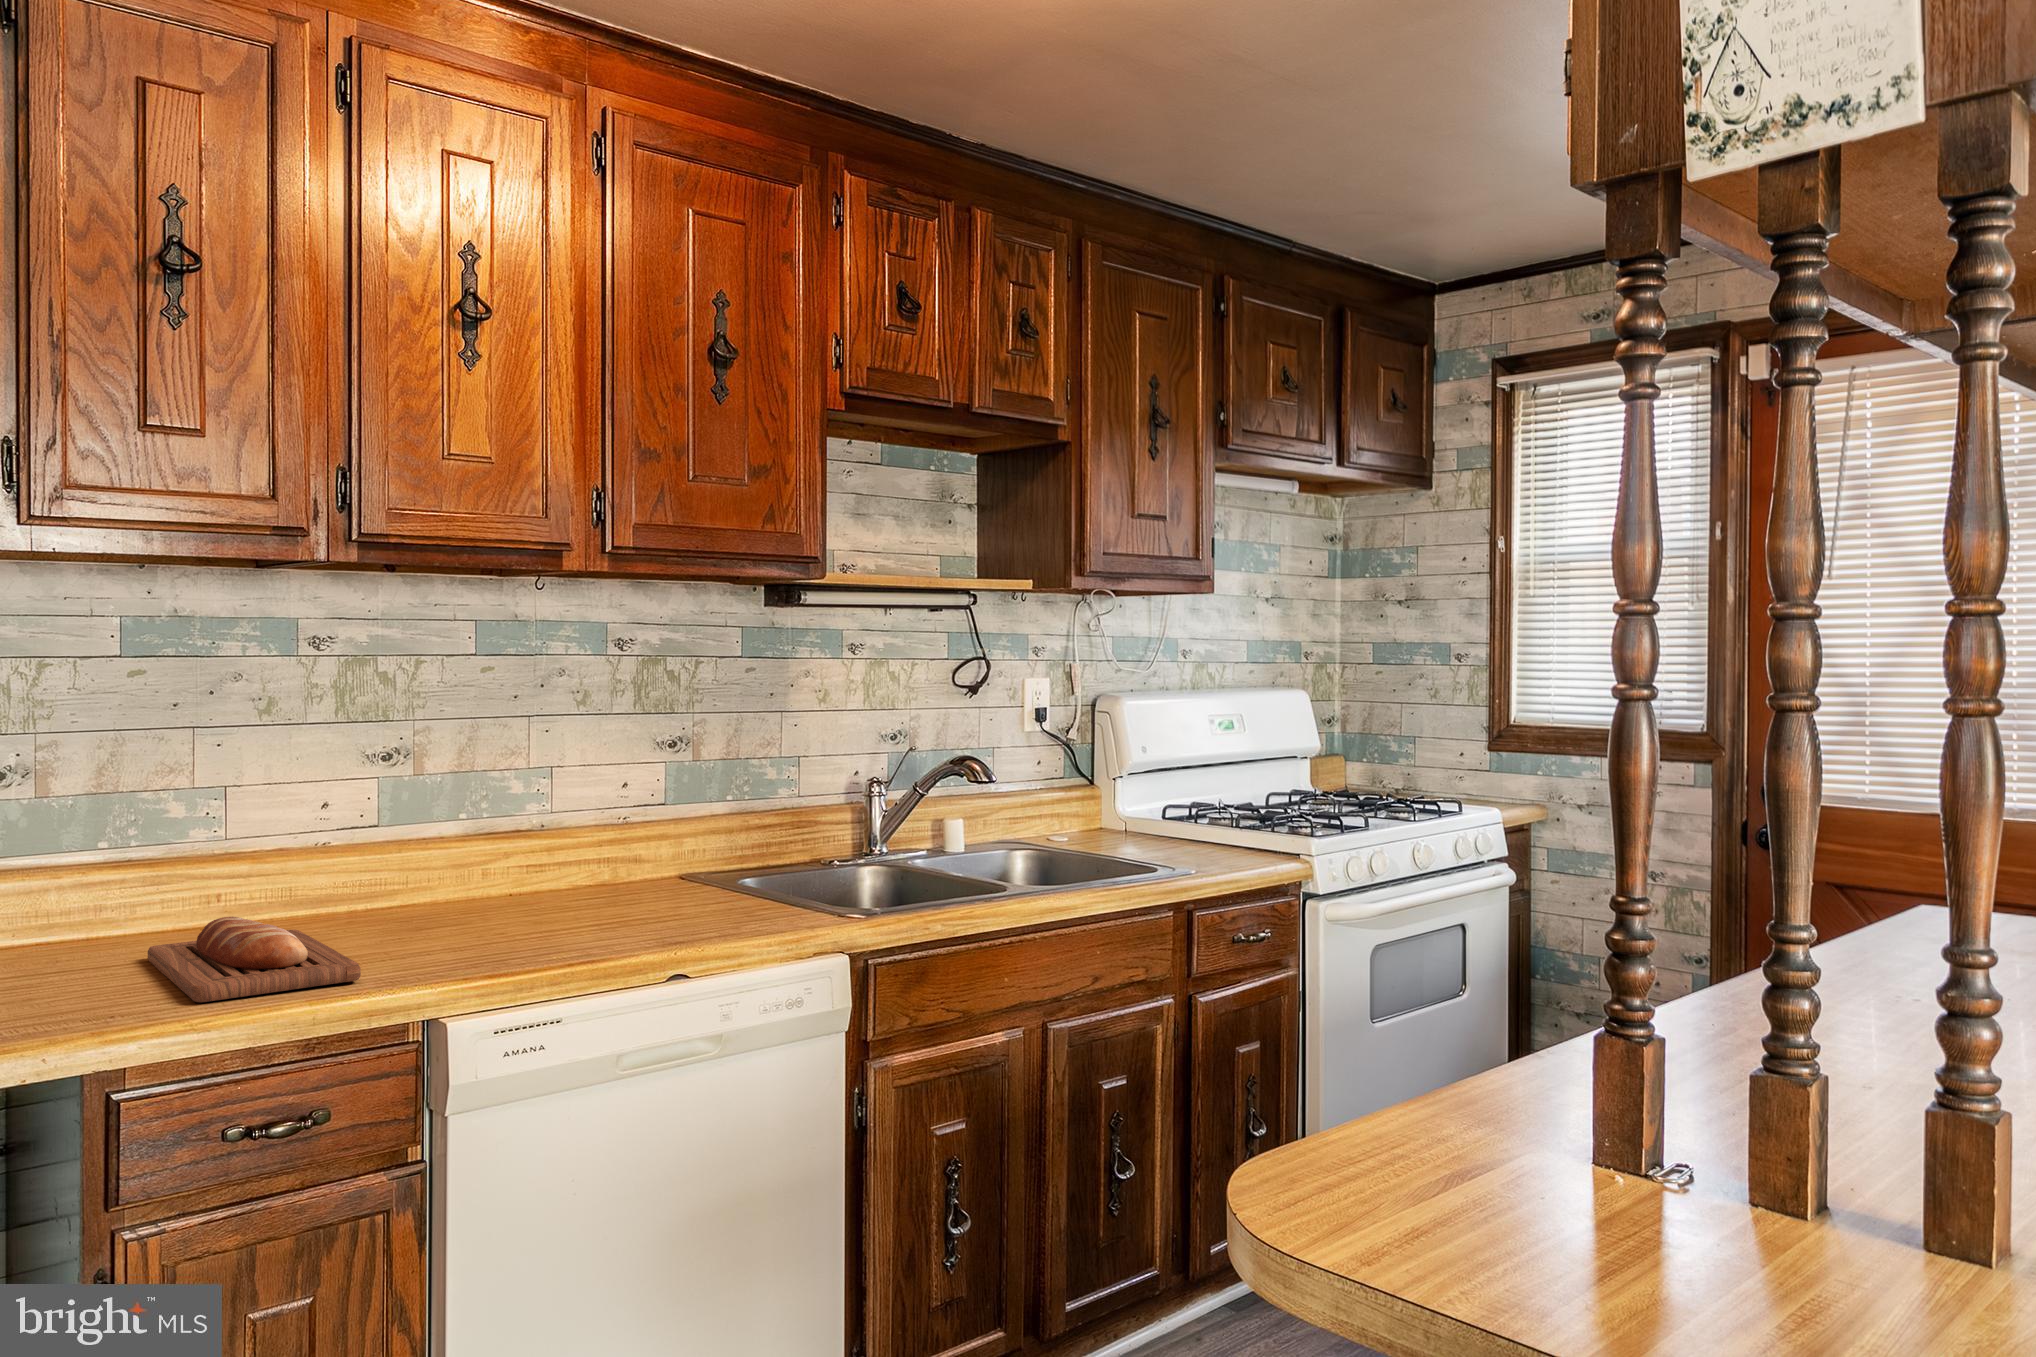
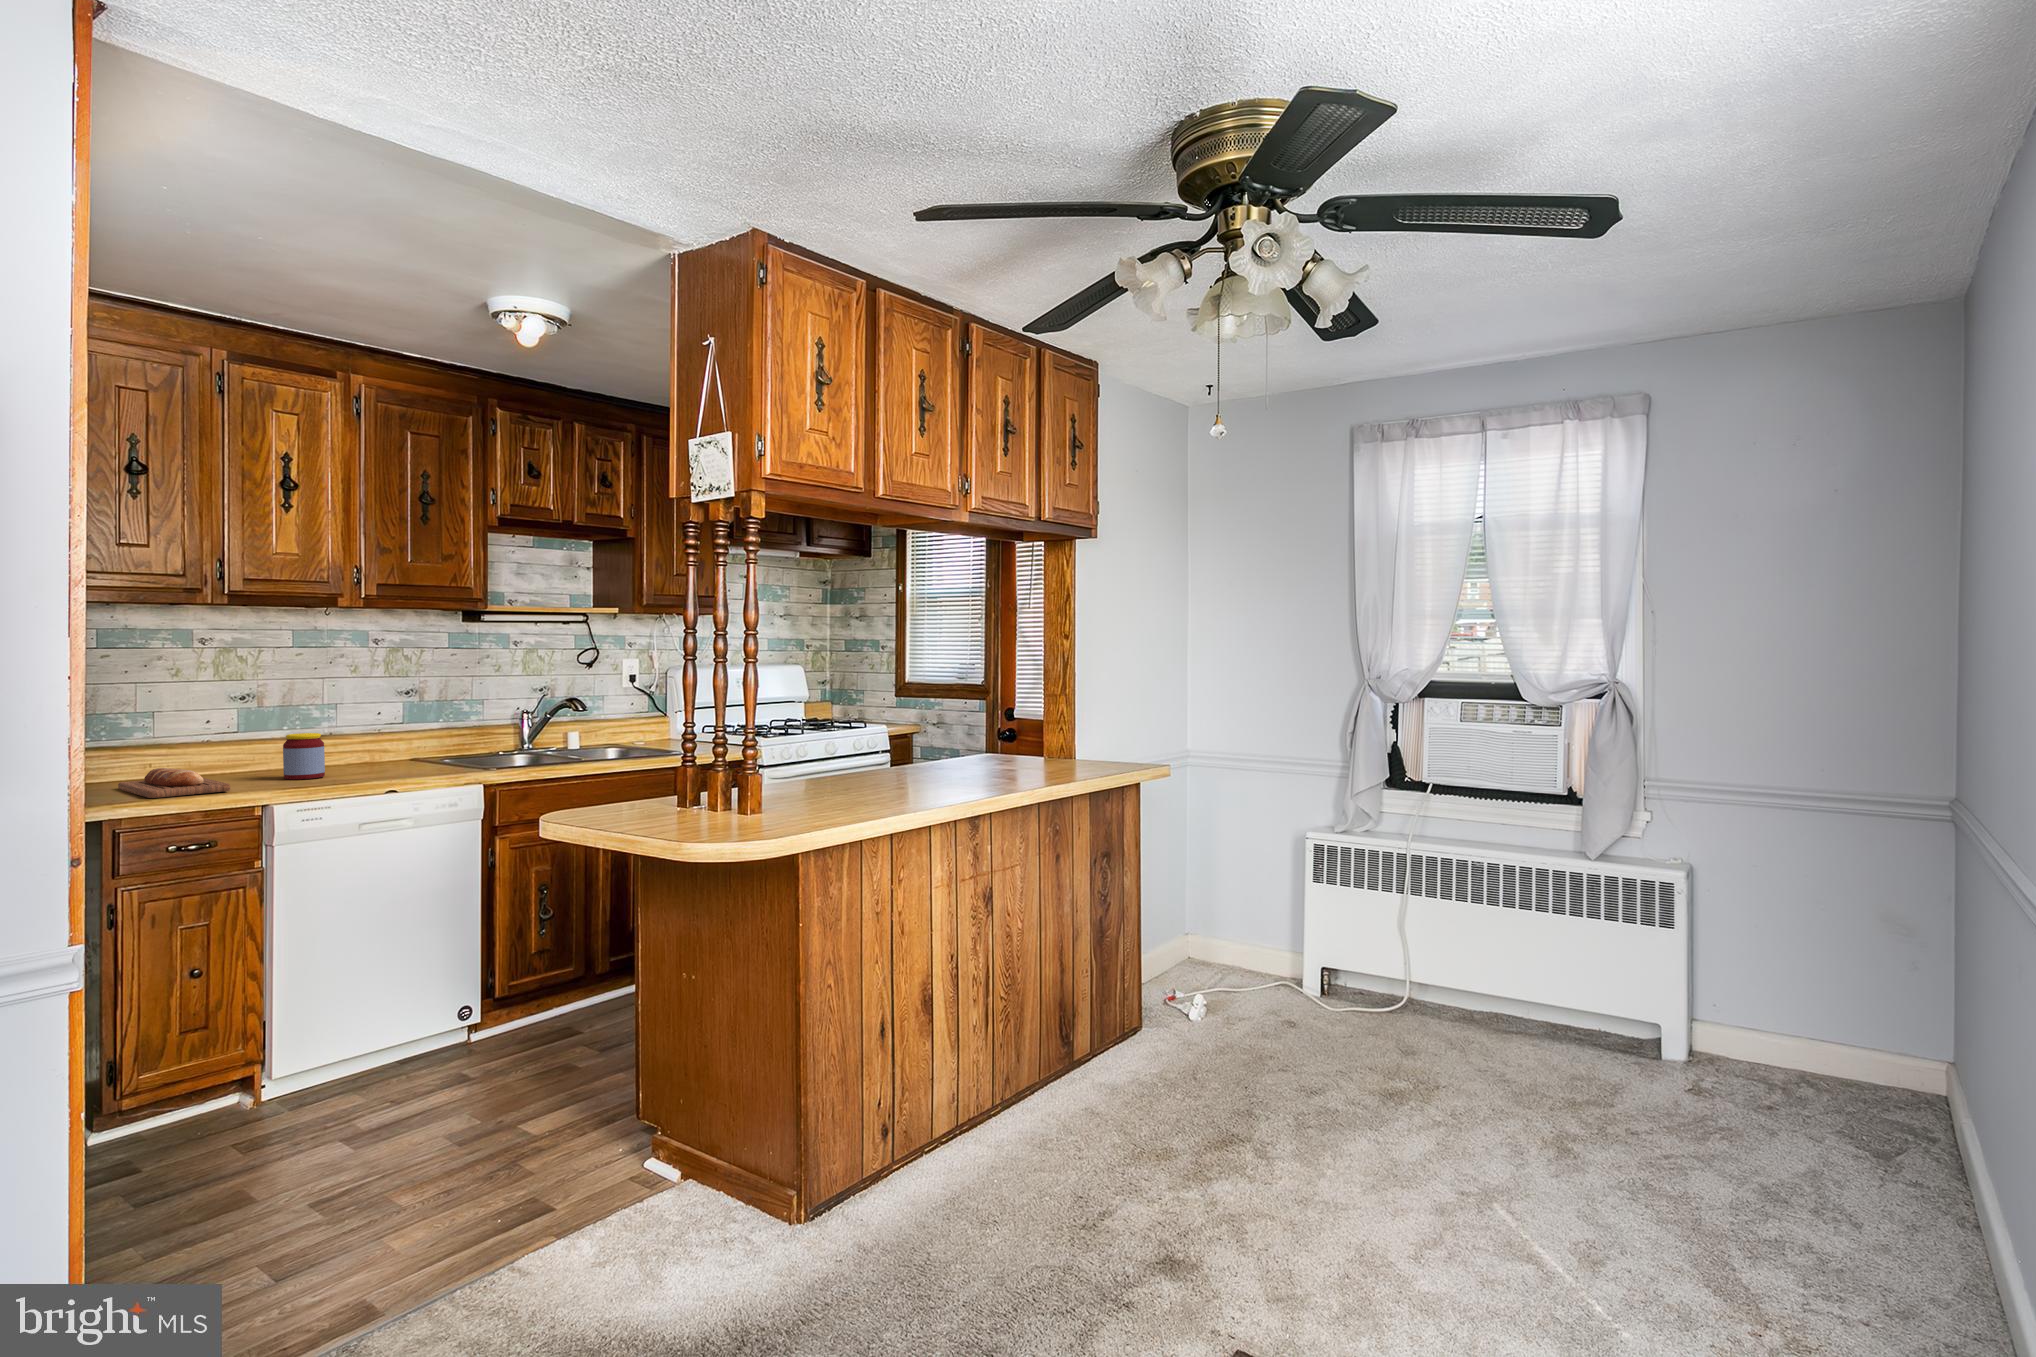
jar: none [461,836,539,939] -> present [283,733,325,780]

